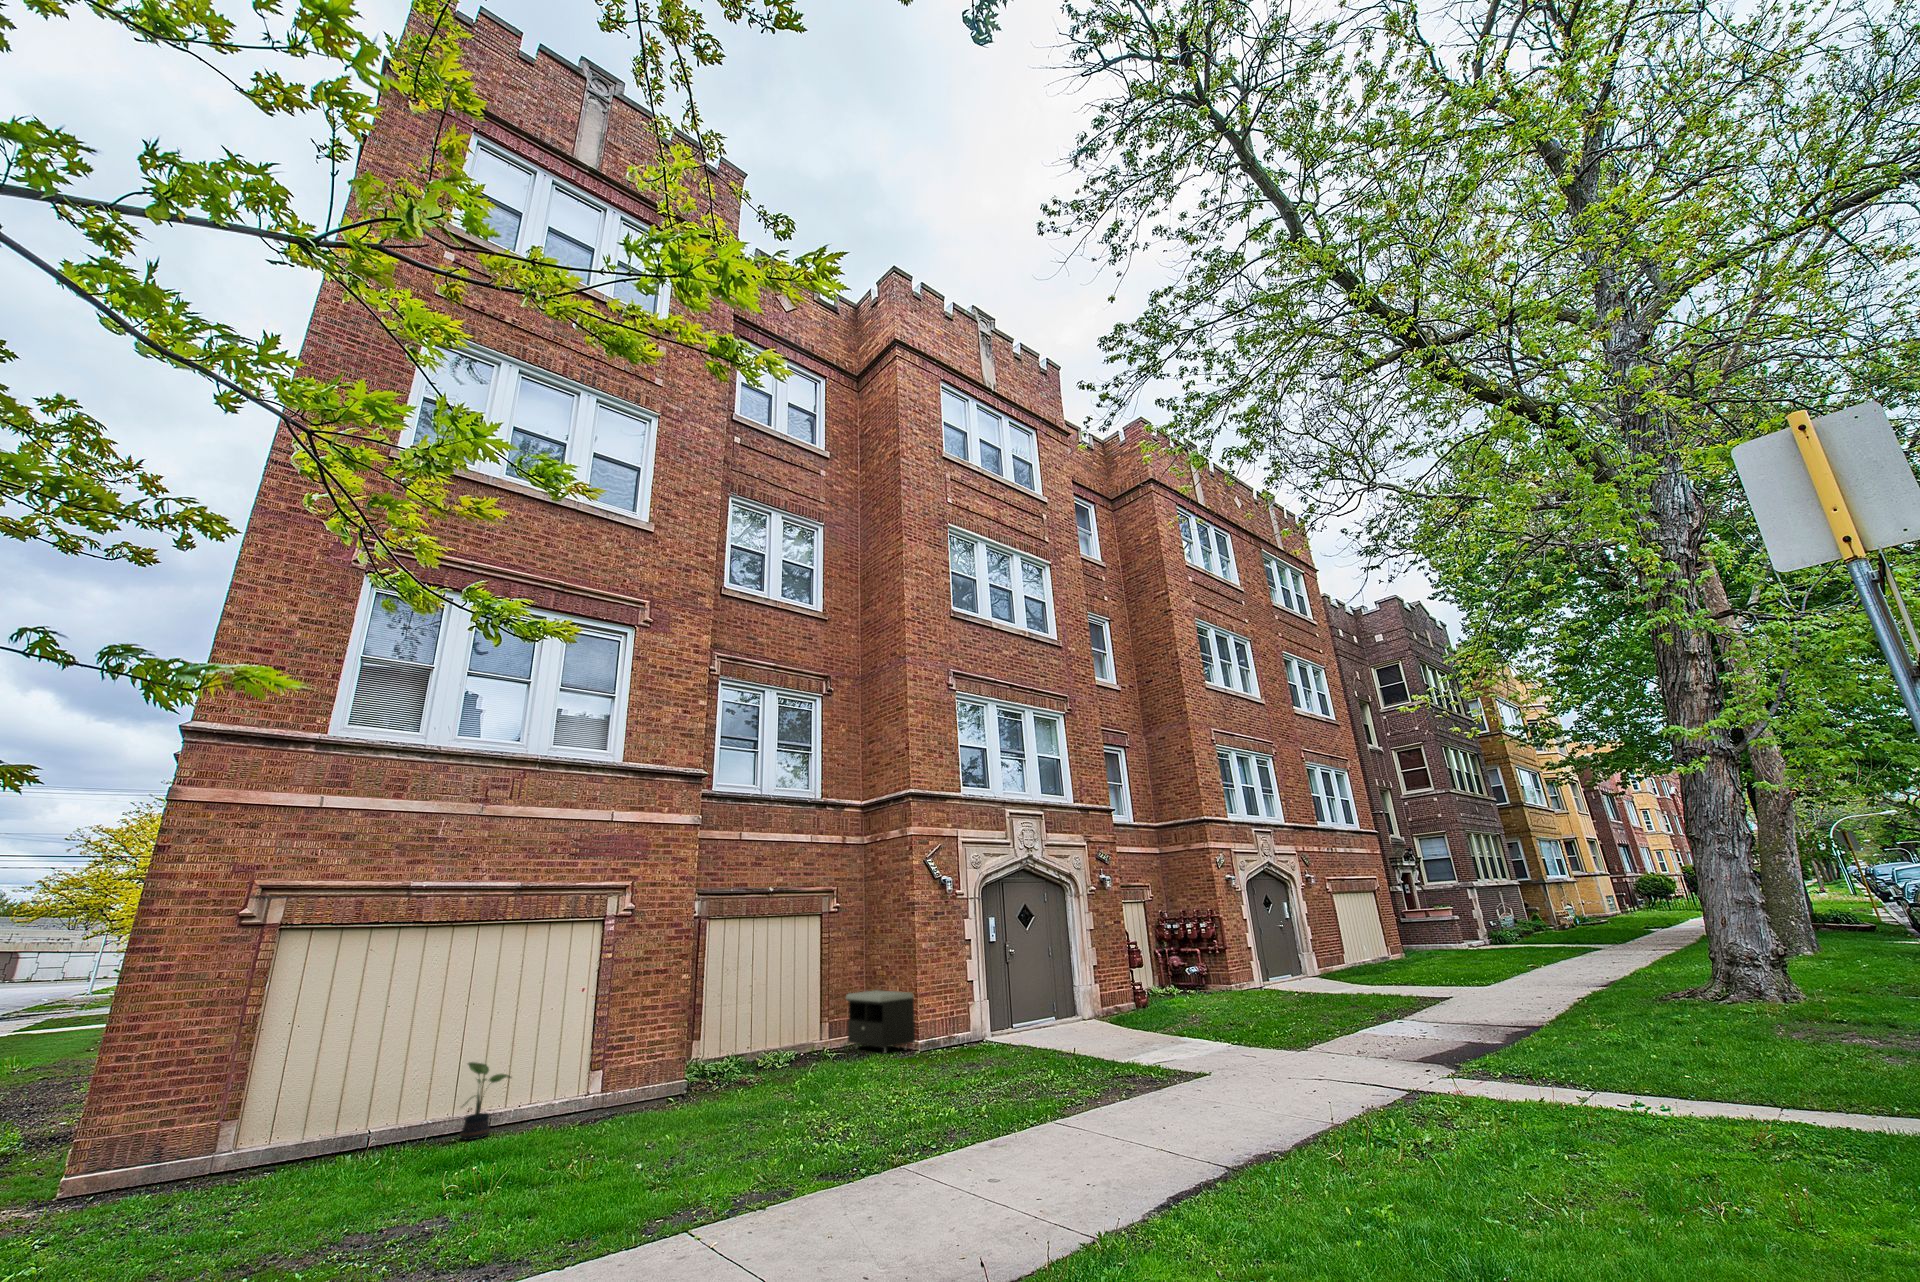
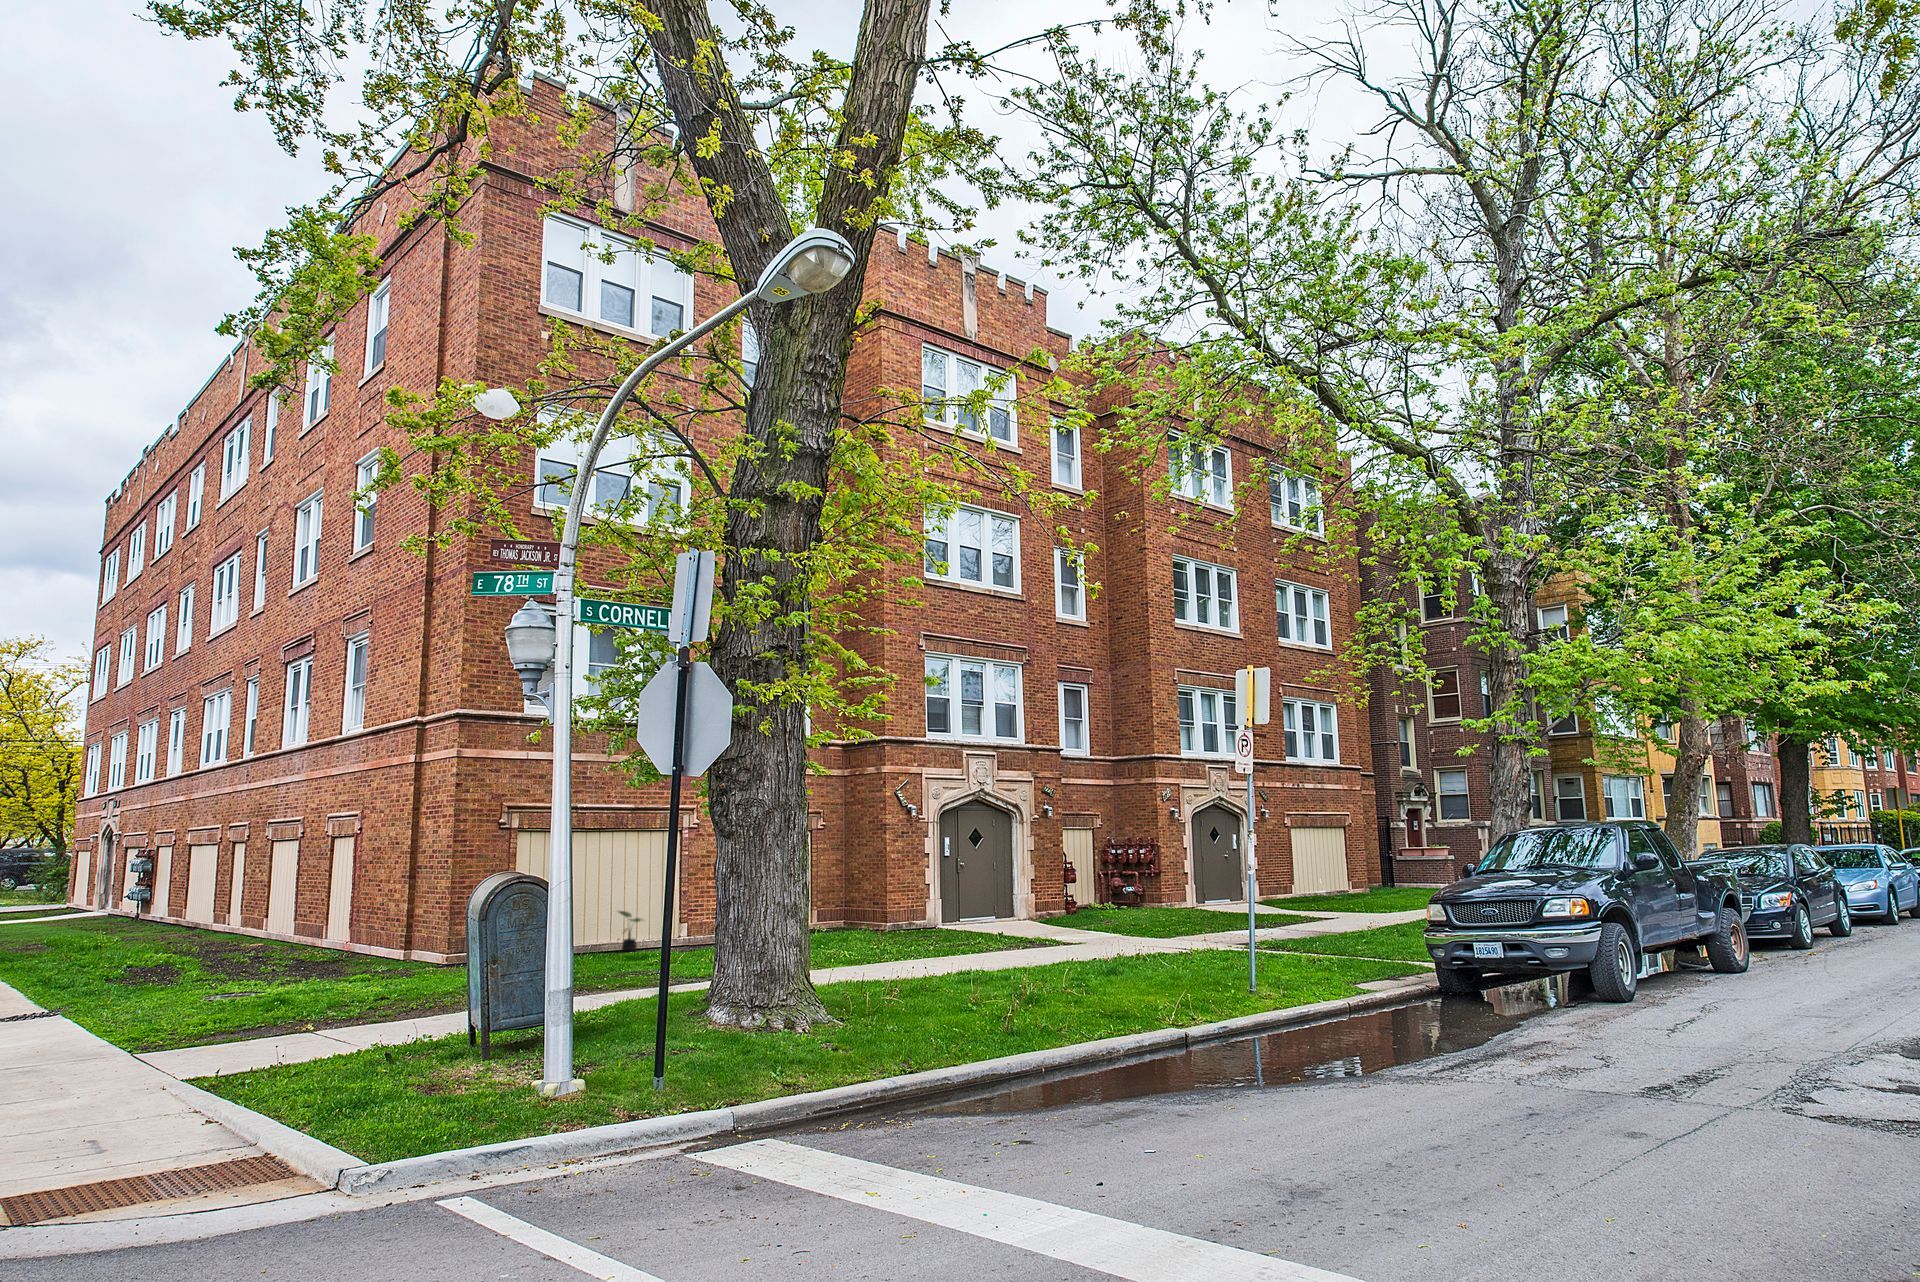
storage bench: present [846,990,915,1053] -> none [832,889,885,931]

